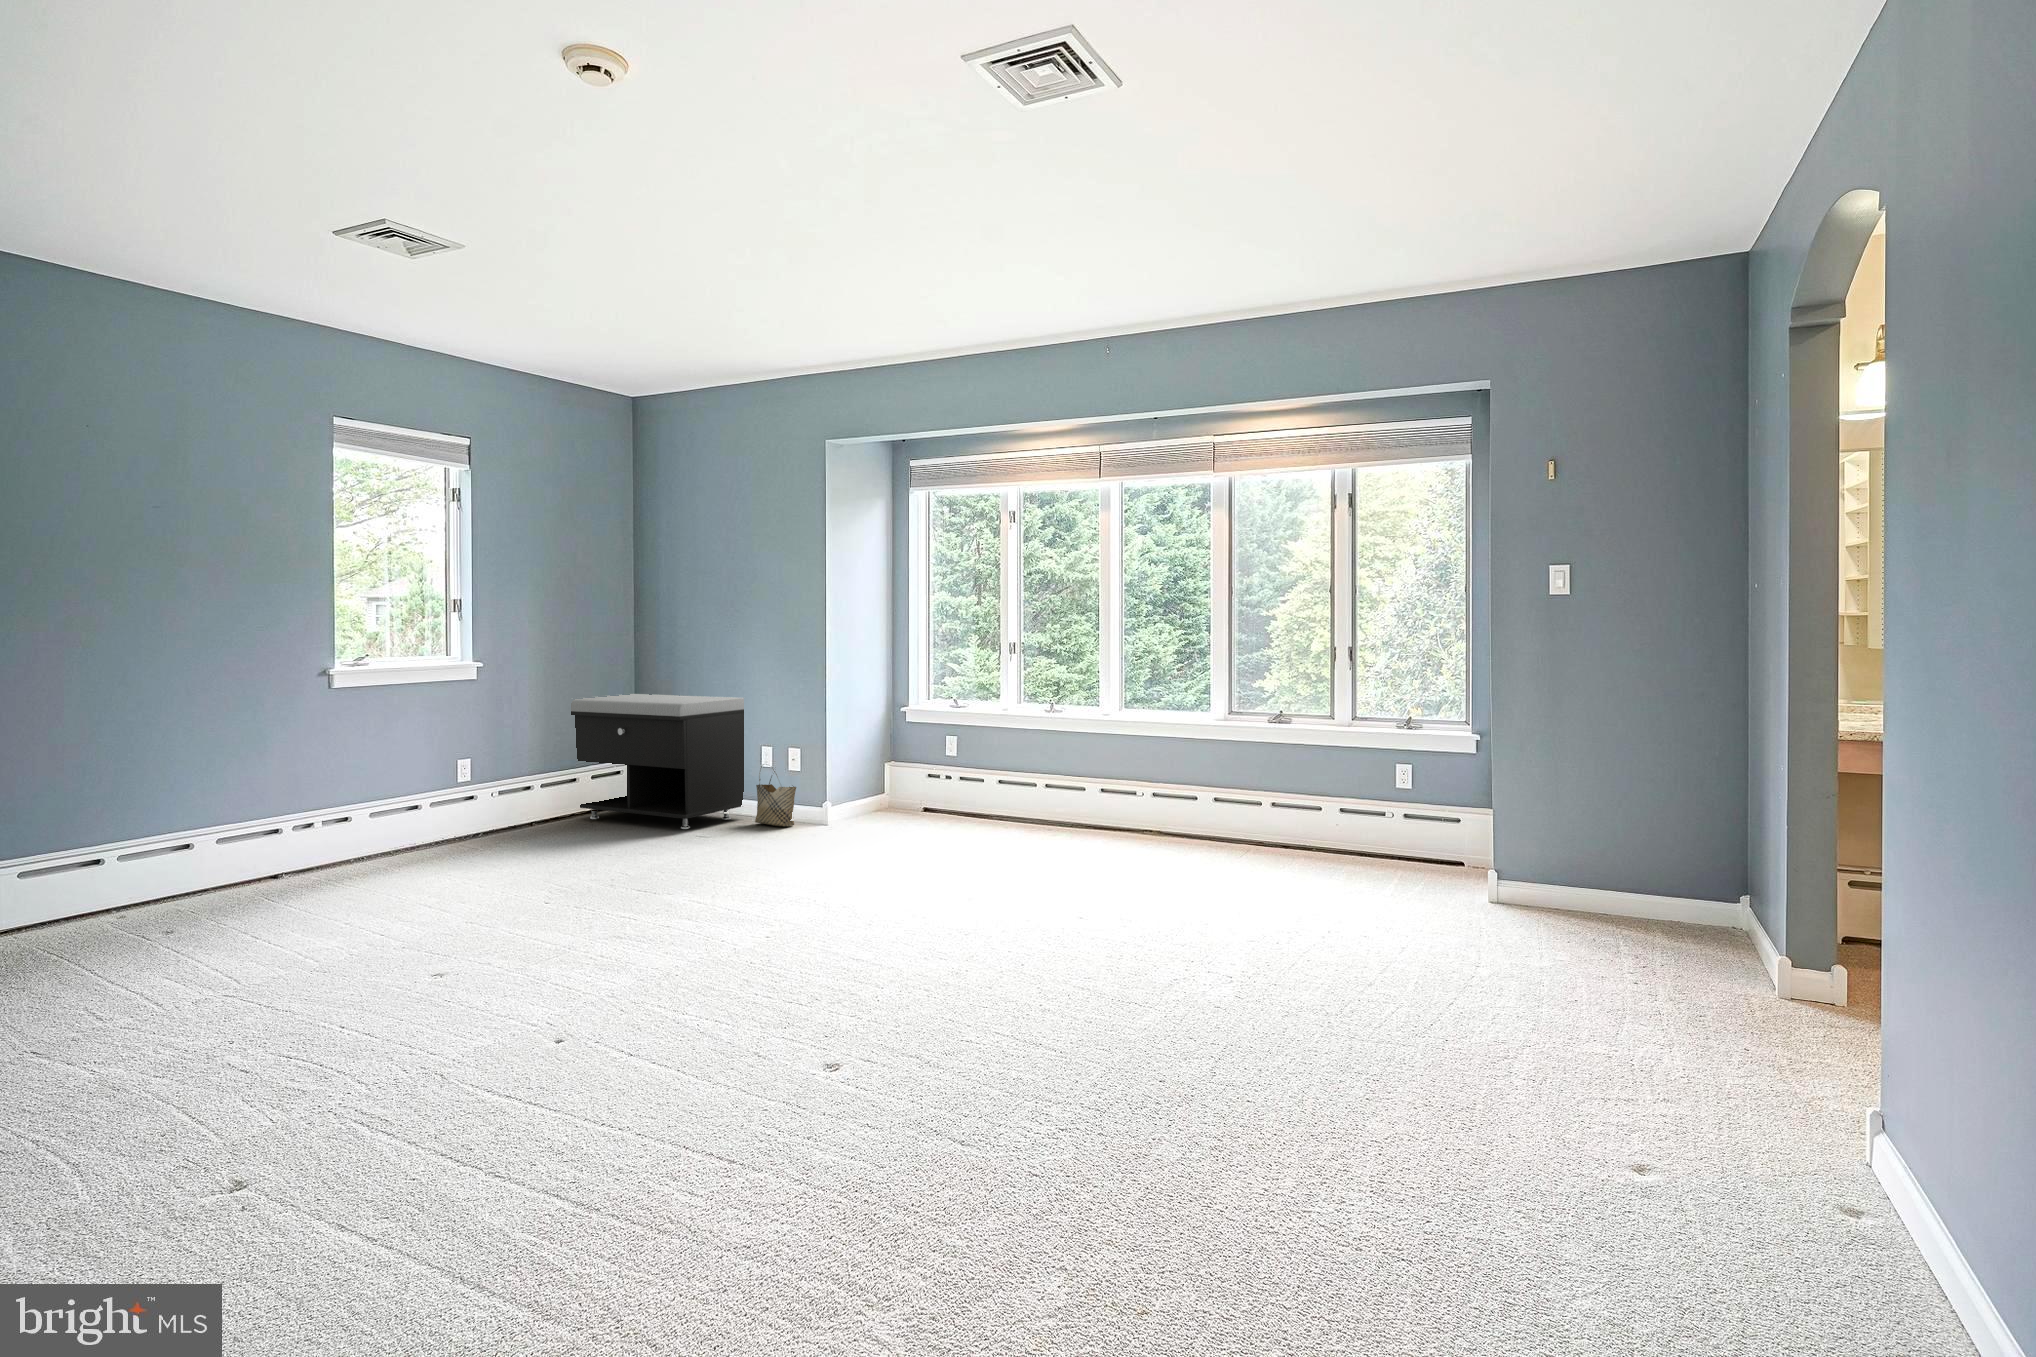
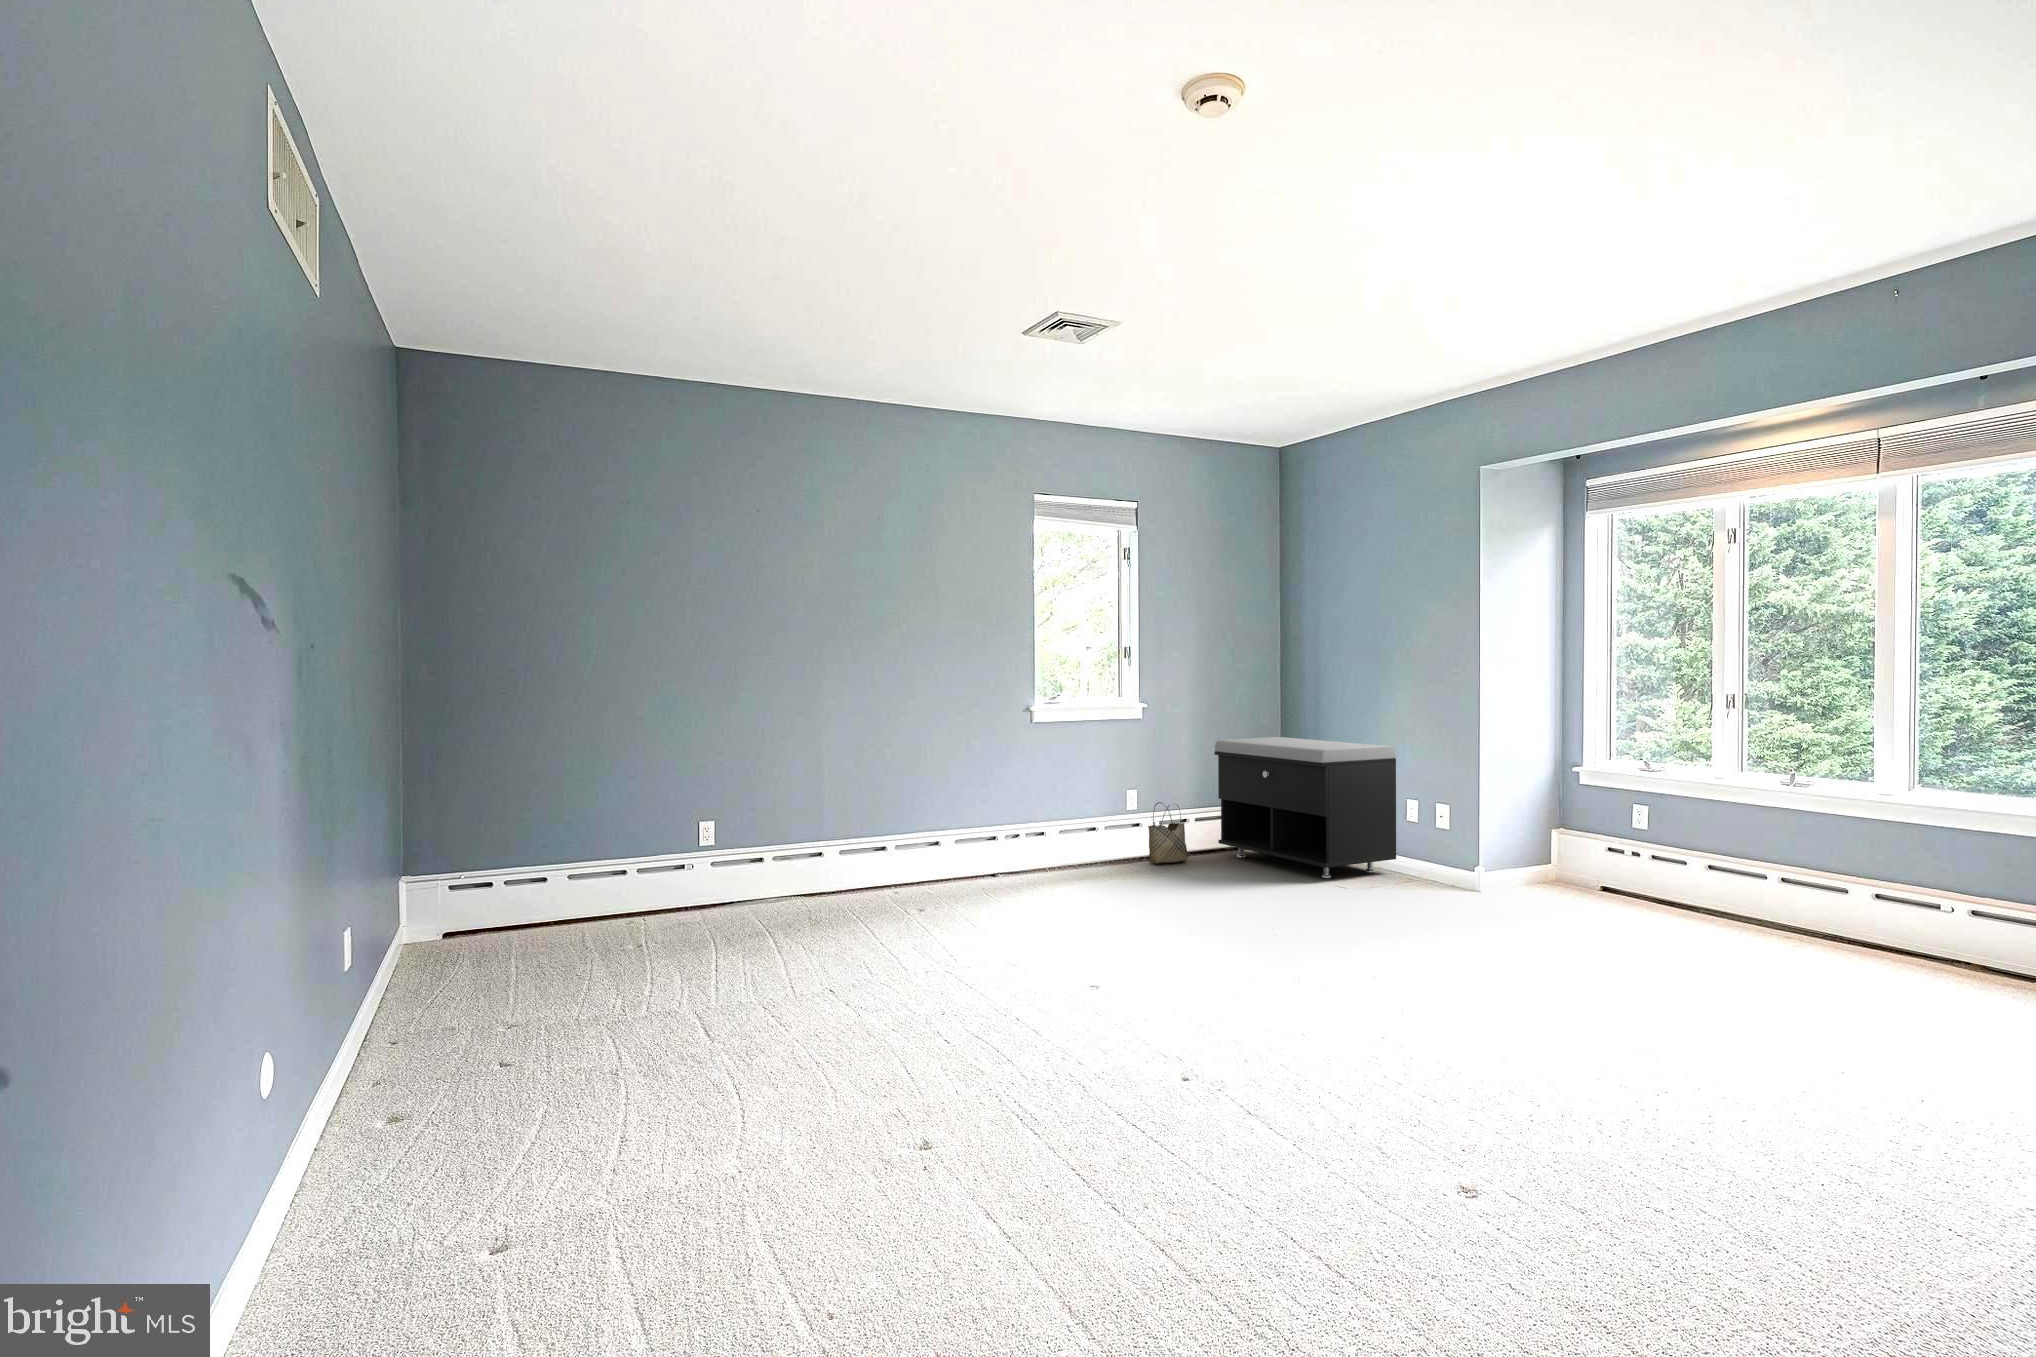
woven basket: present [755,764,796,826] -> present [1148,802,1188,864]

